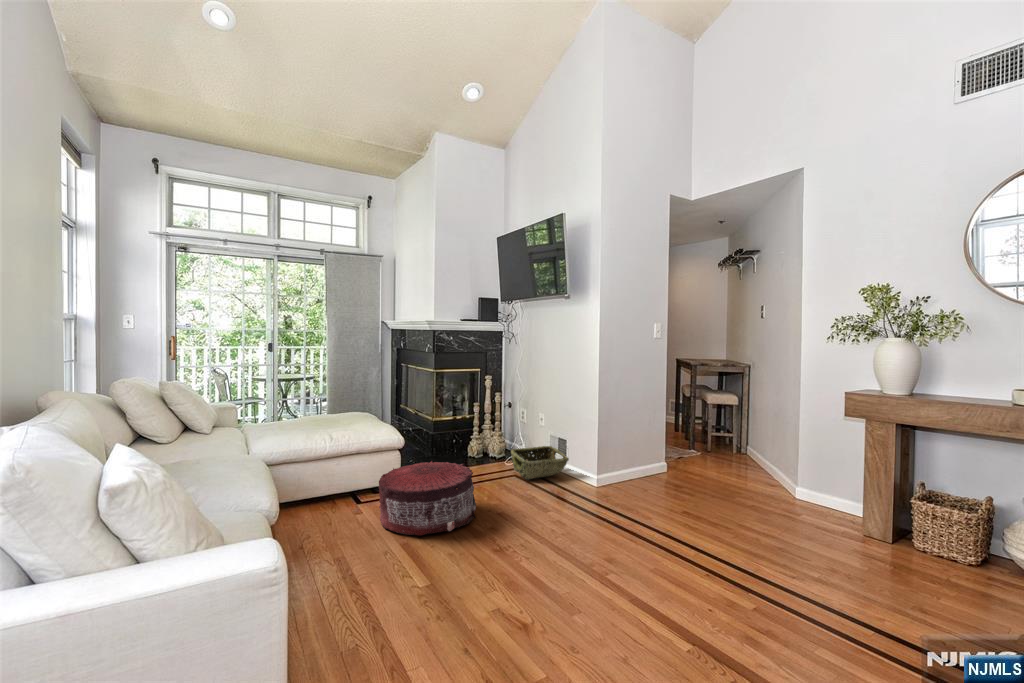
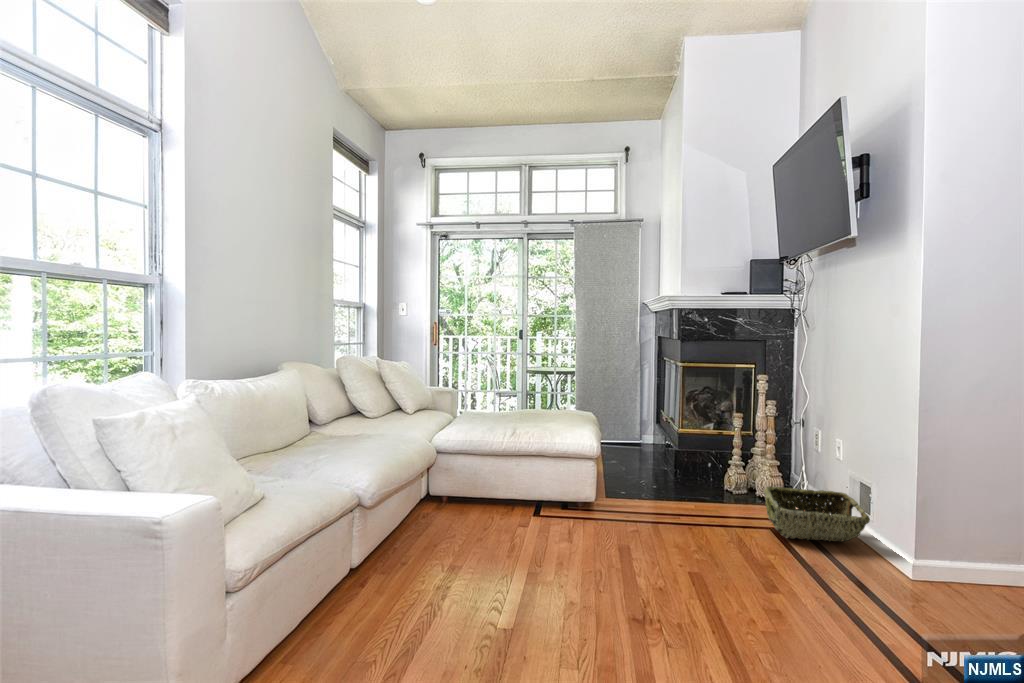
pouf: present [378,461,476,536] -> none [530,479,658,579]

